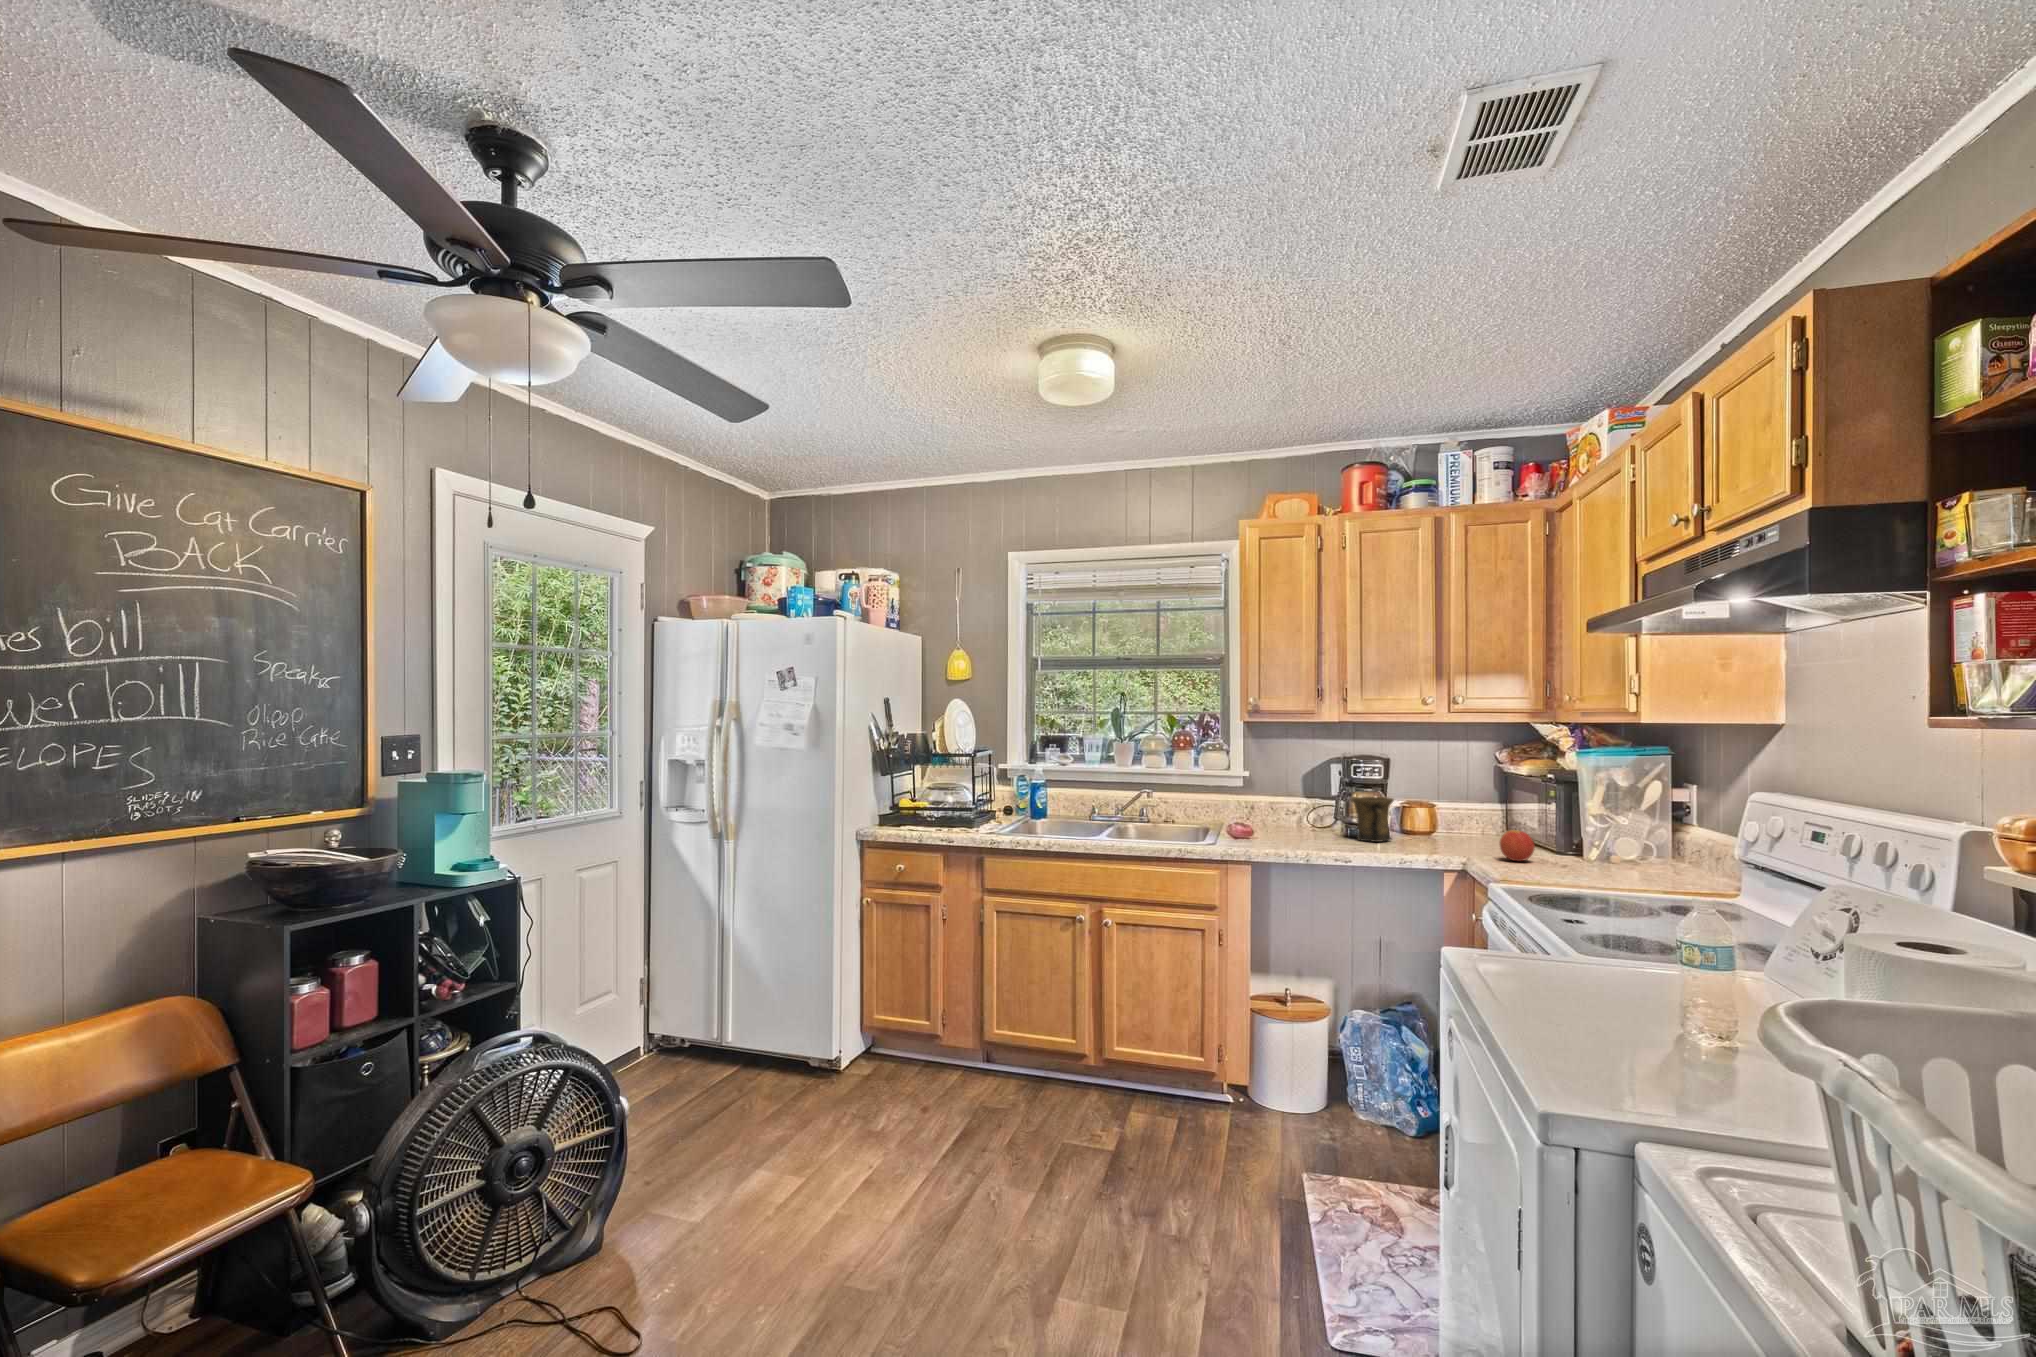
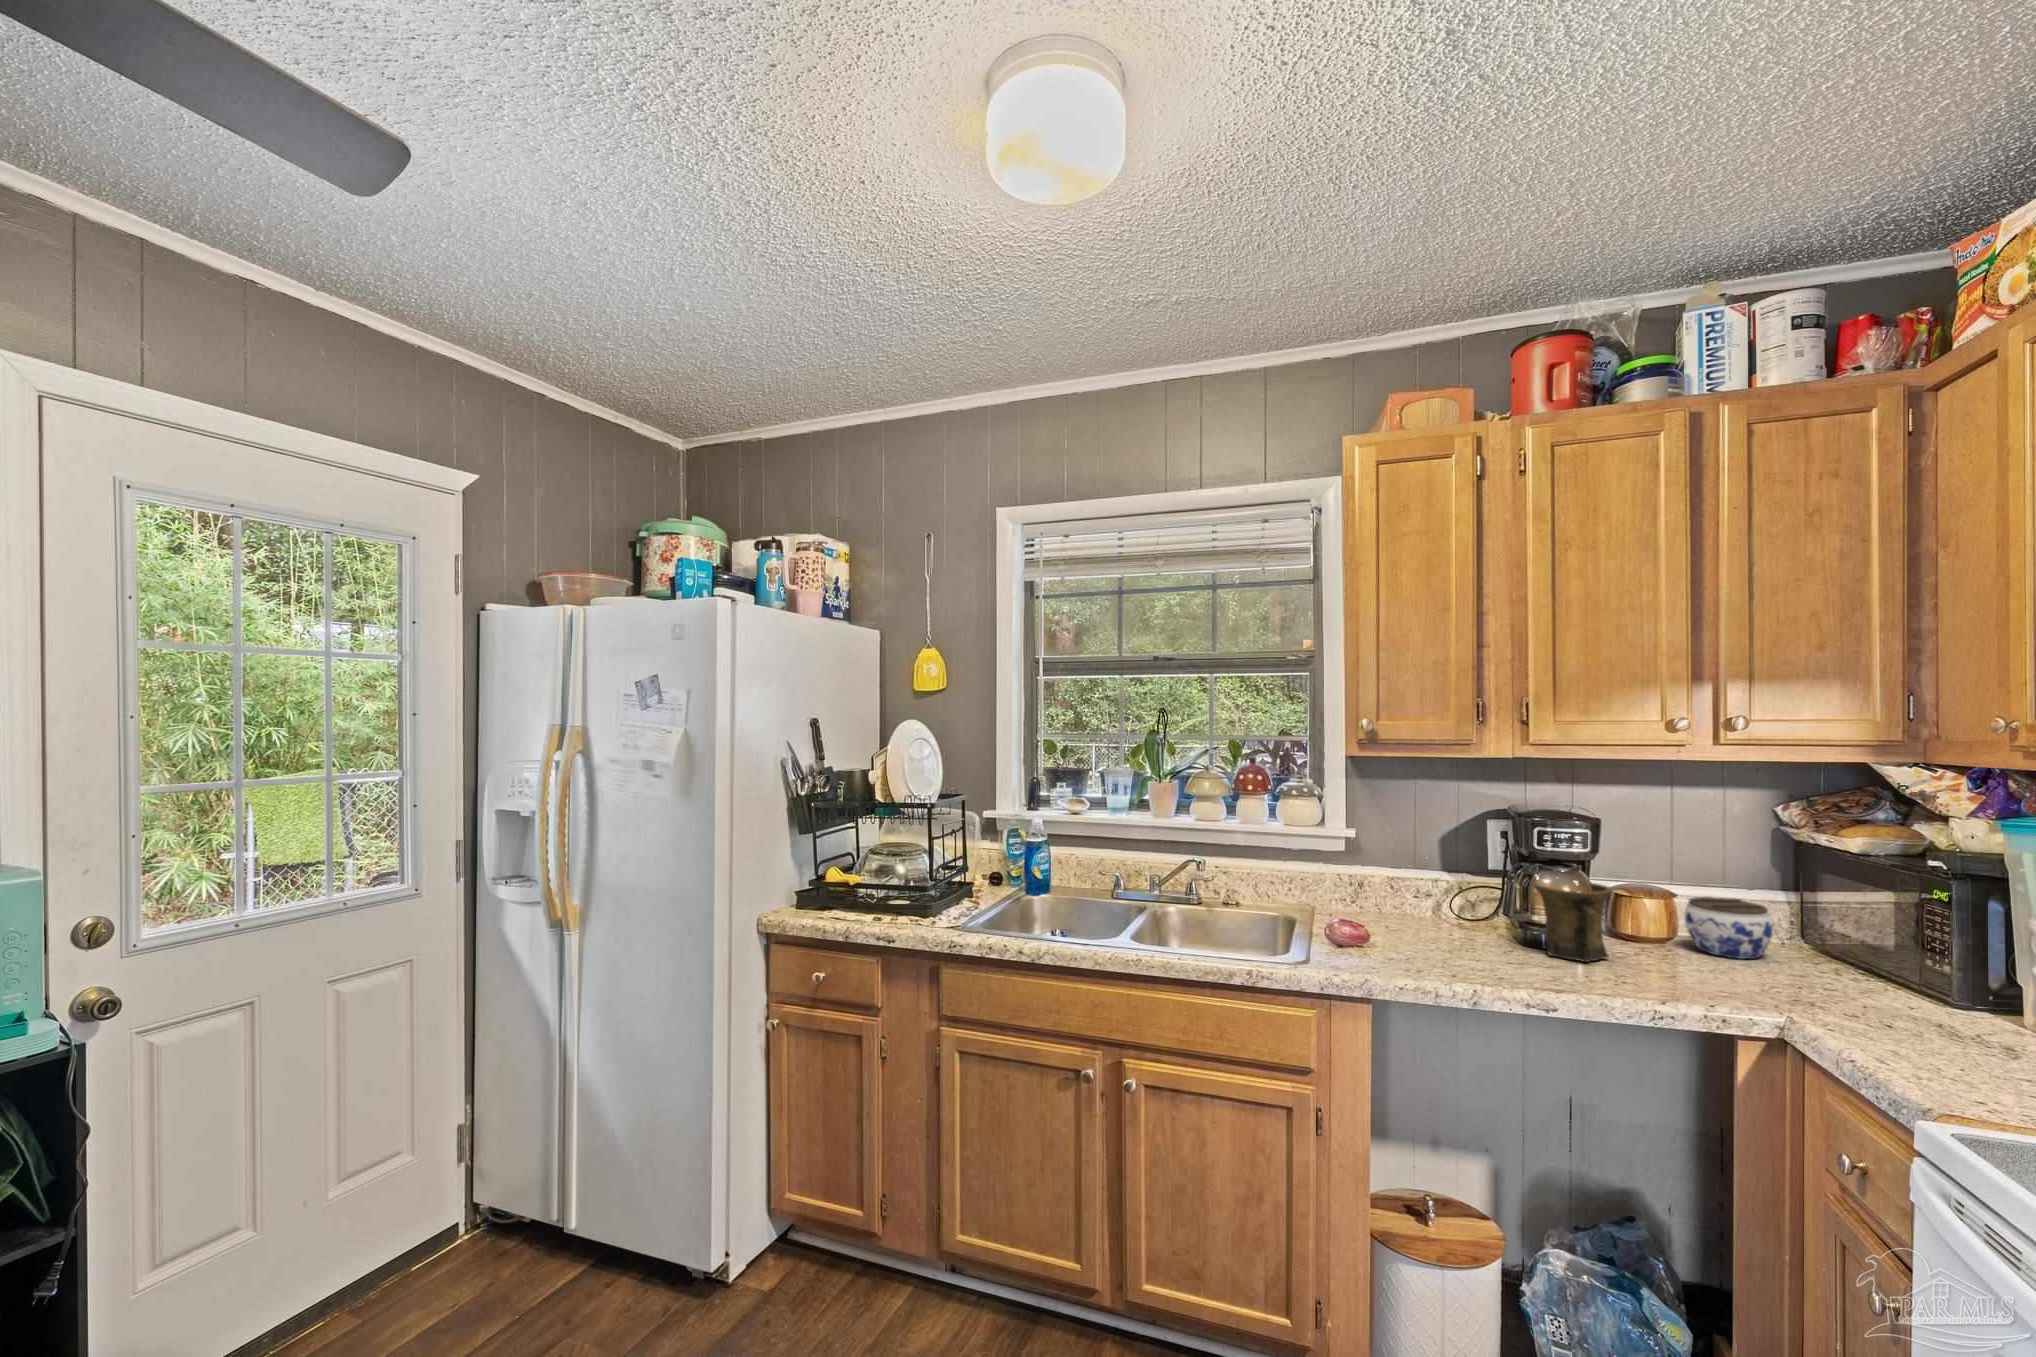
jar: none [1440,807,1486,840] -> present [1684,897,1773,959]
apple: present [1500,830,1535,861] -> none [1853,971,1935,1035]

